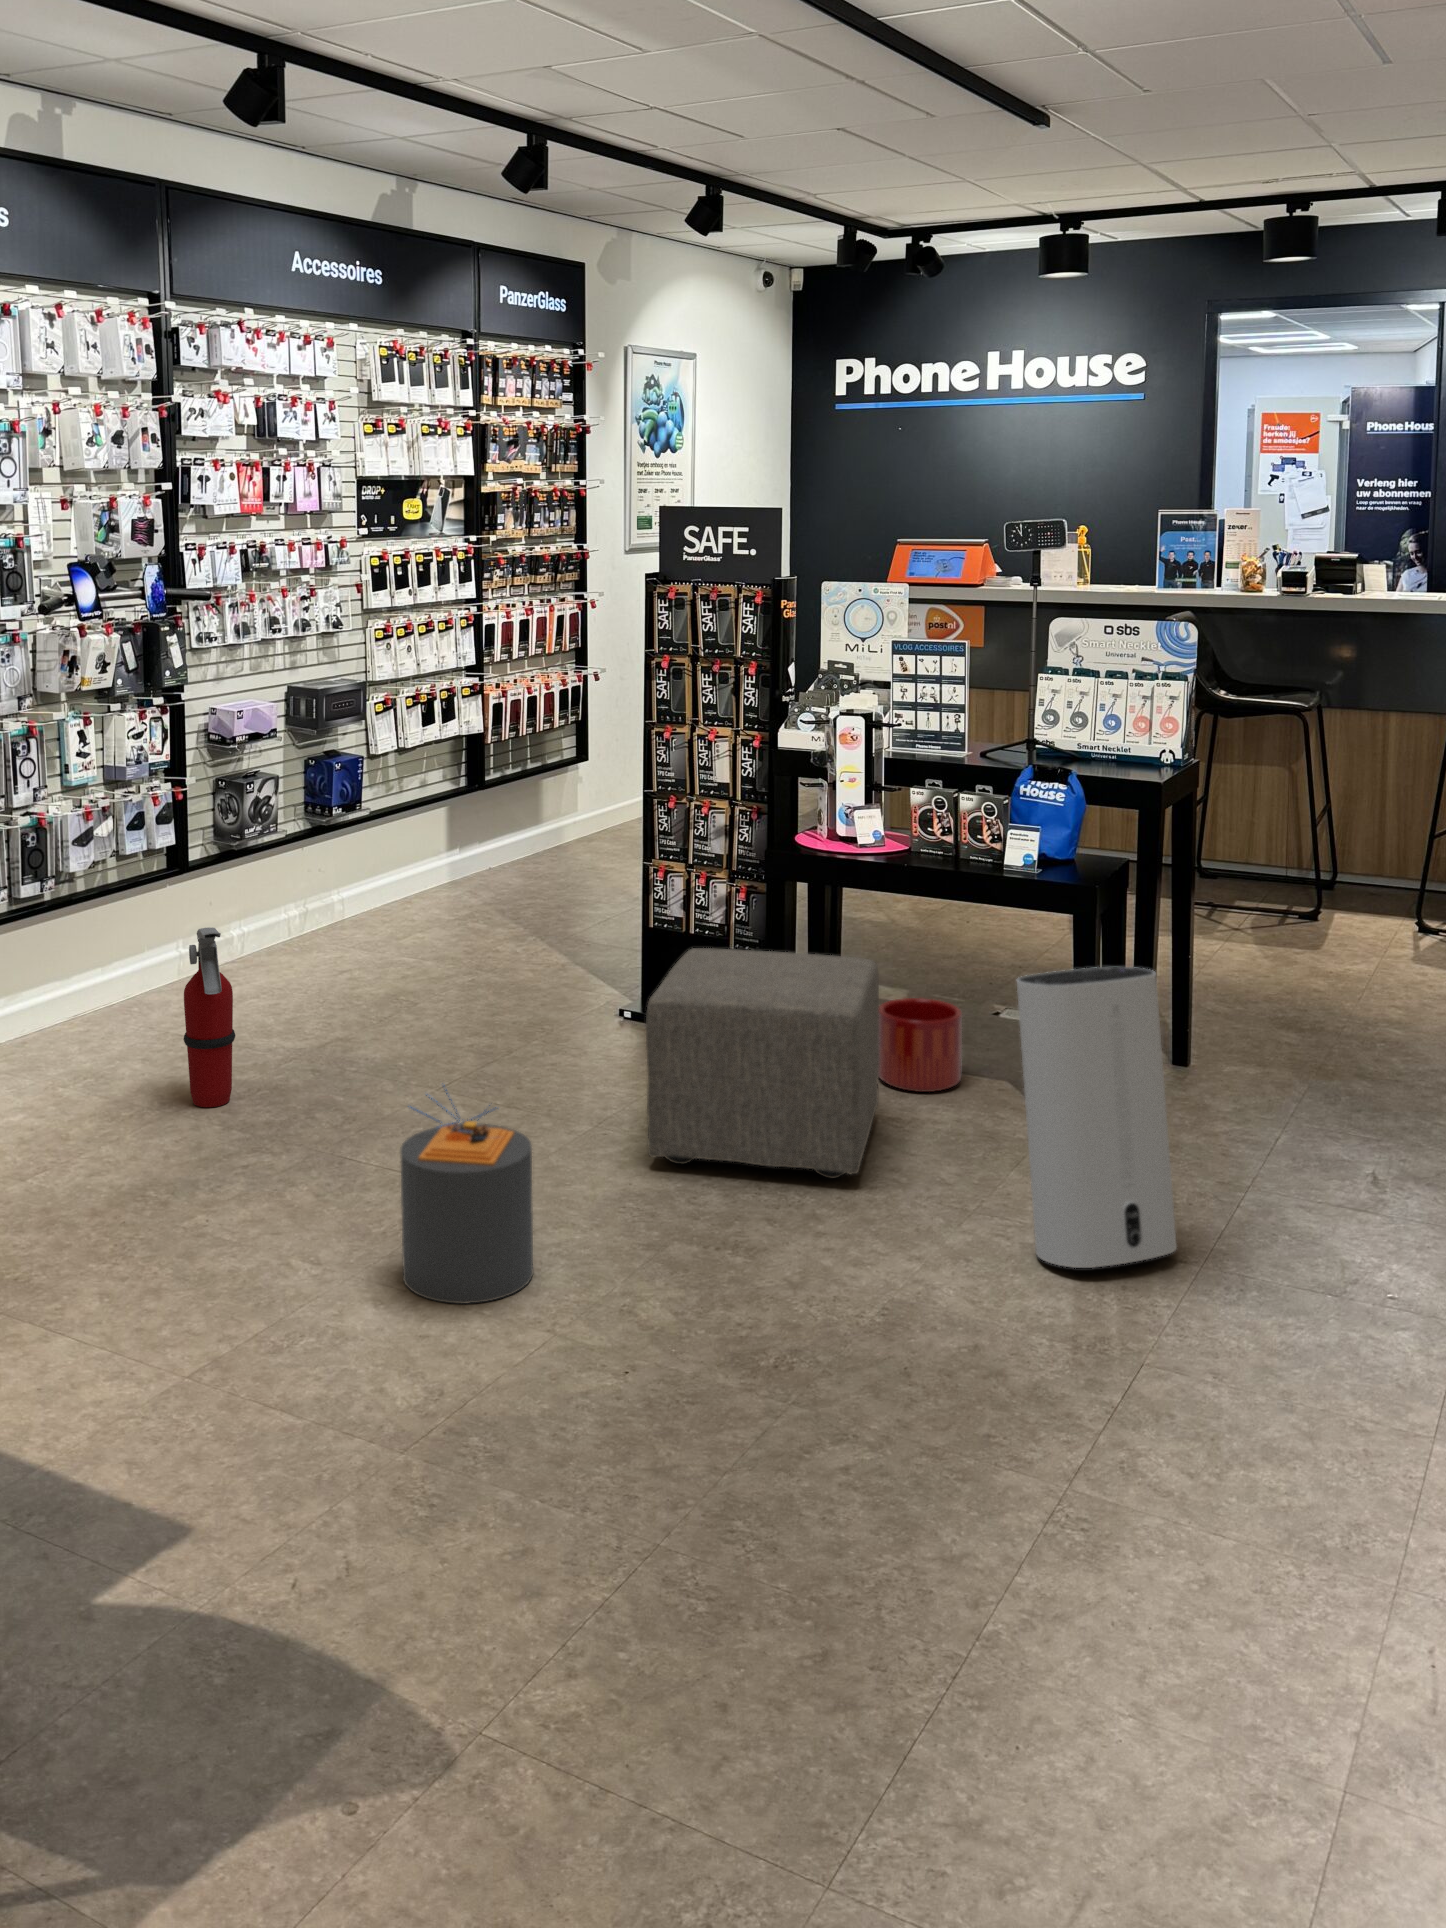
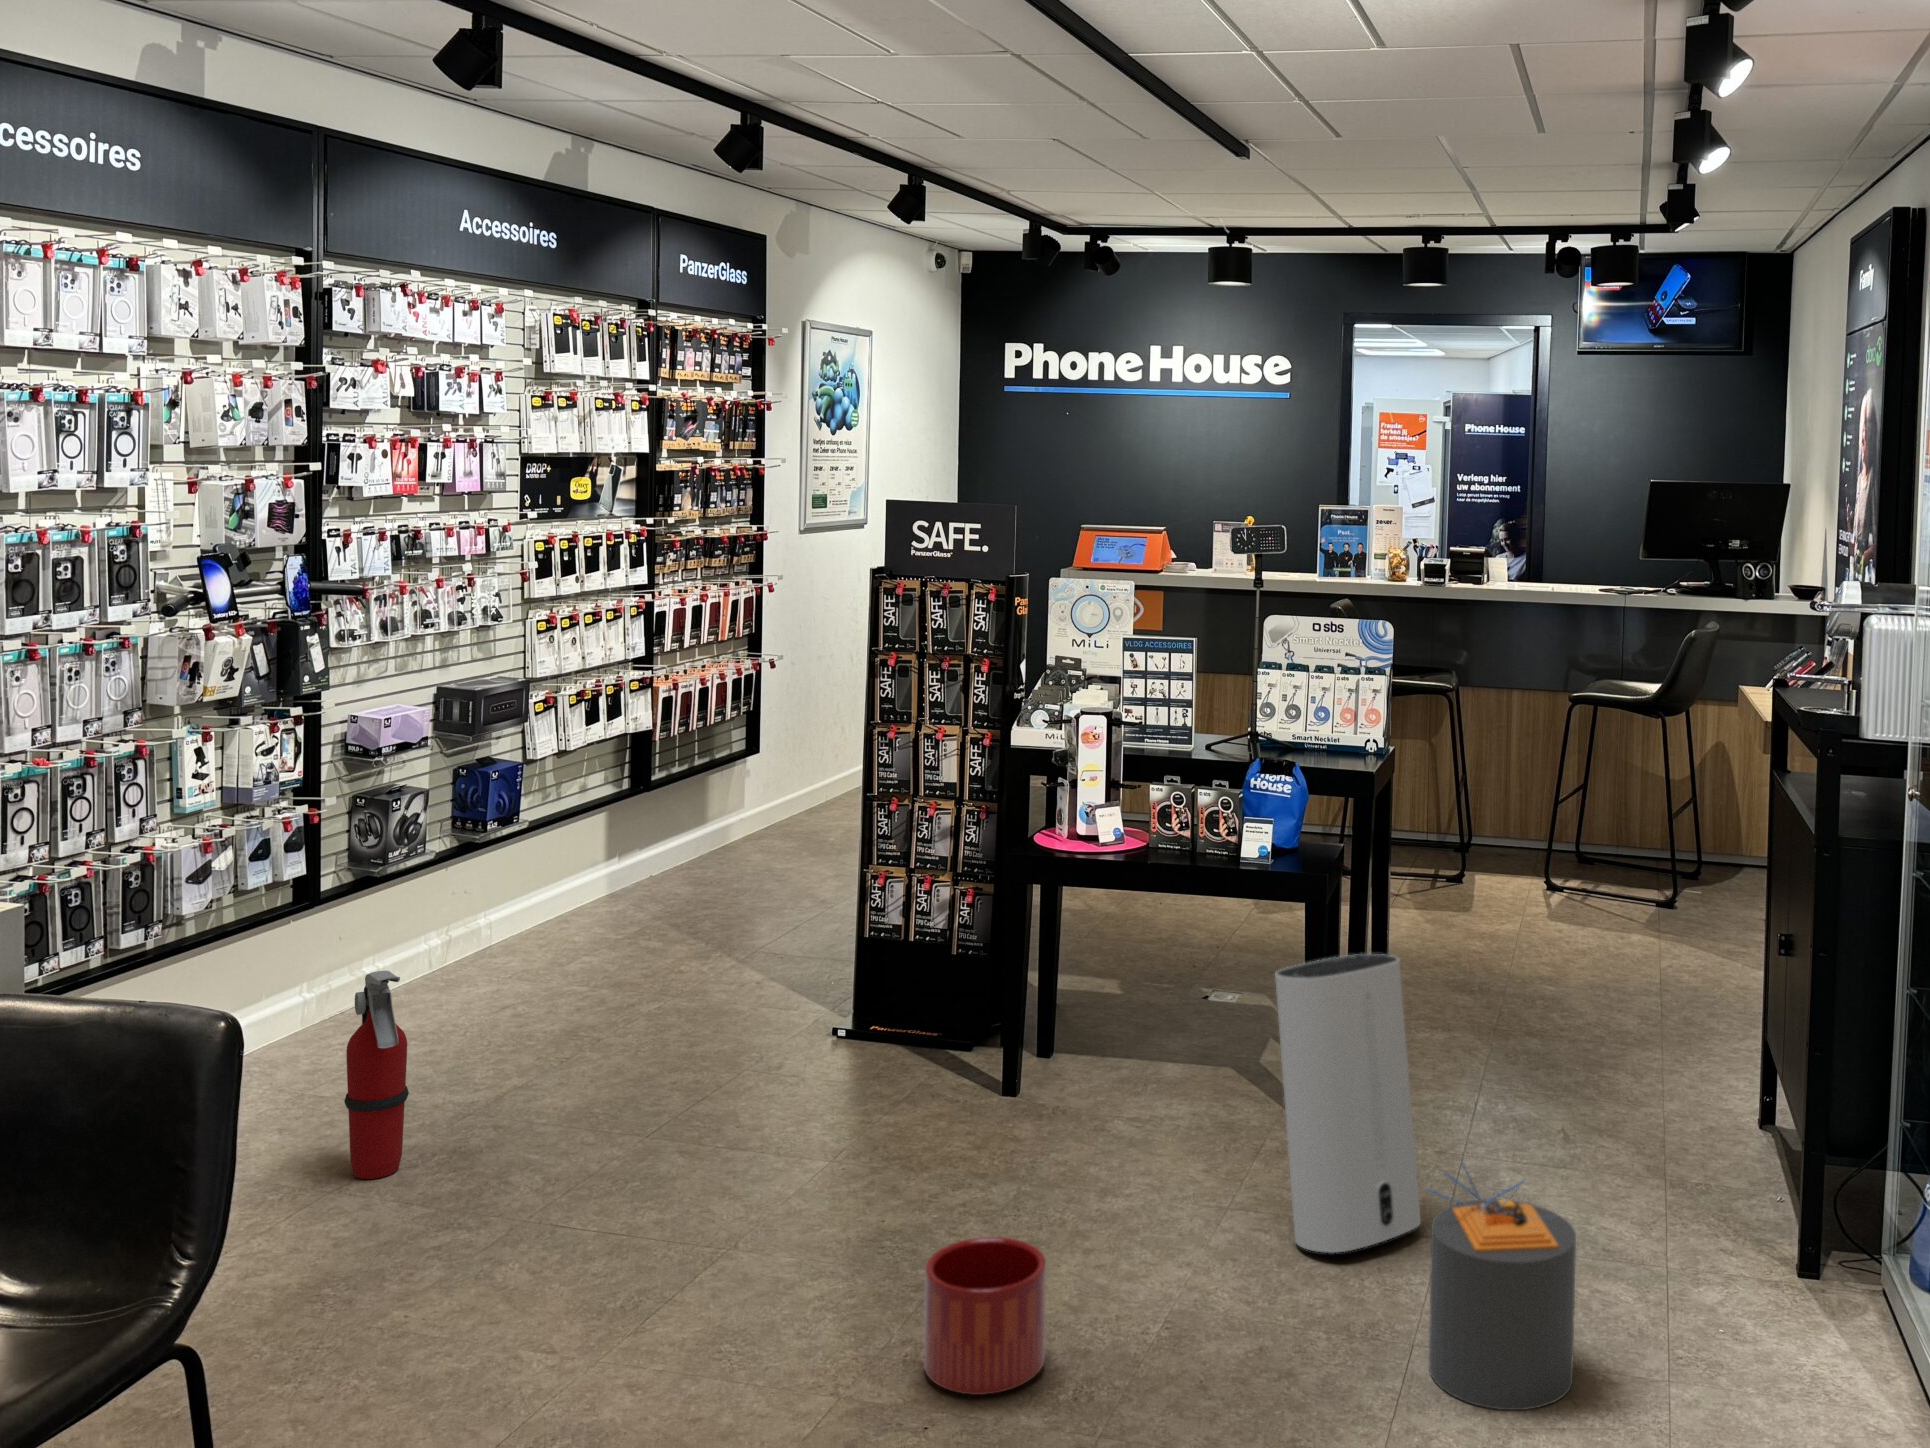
ottoman: present [646,948,879,1179] -> none [896,958,1119,1189]
planter: present [879,998,962,1092] -> present [924,1237,1046,1395]
trash can: present [400,1083,533,1304] -> present [1426,1165,1576,1410]

